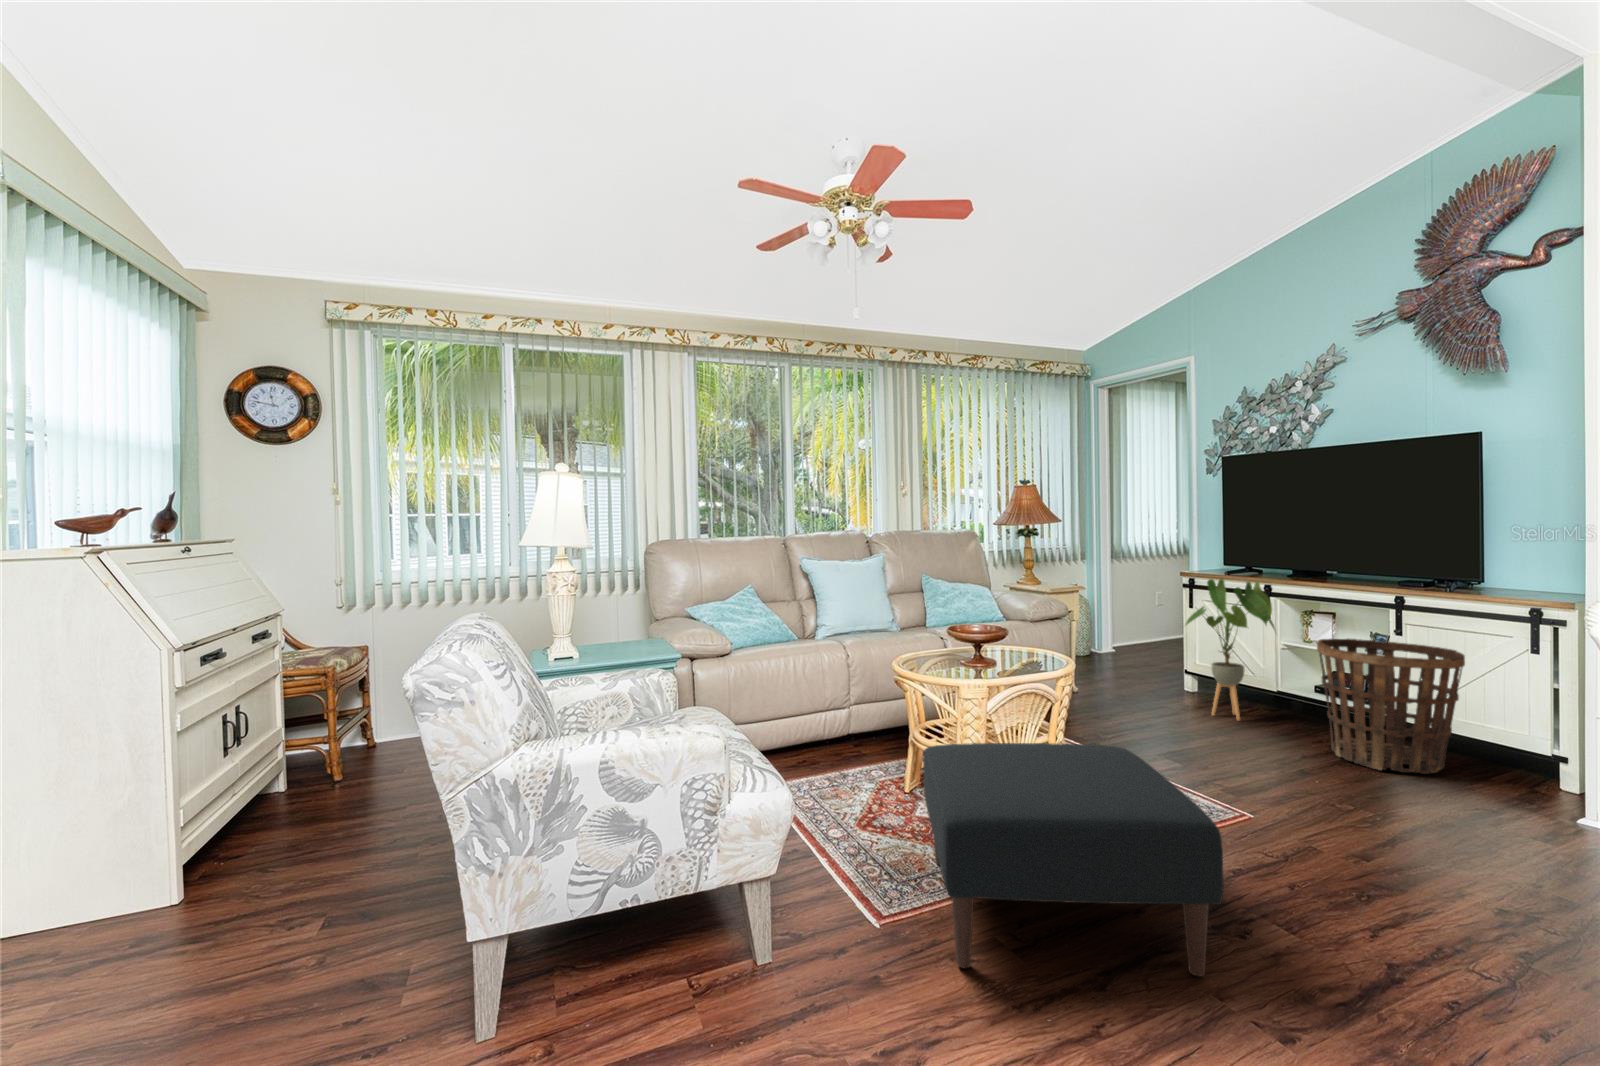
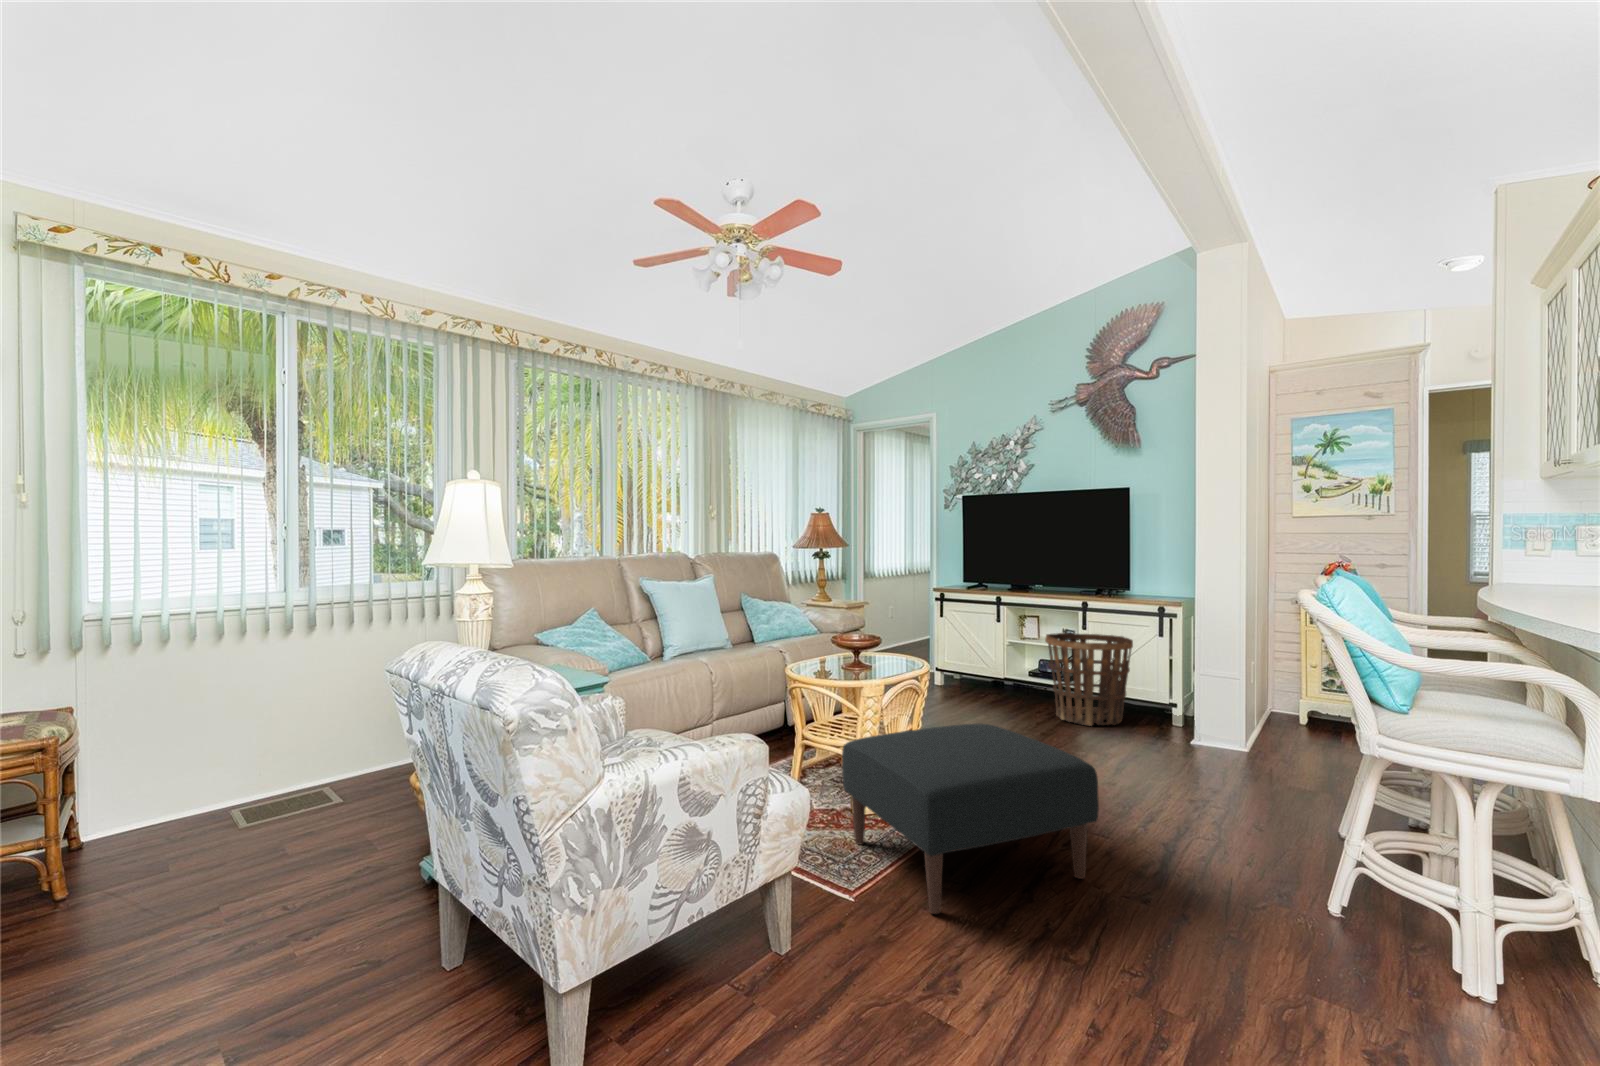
house plant: present [1186,579,1275,720] -> none [948,592,1012,702]

